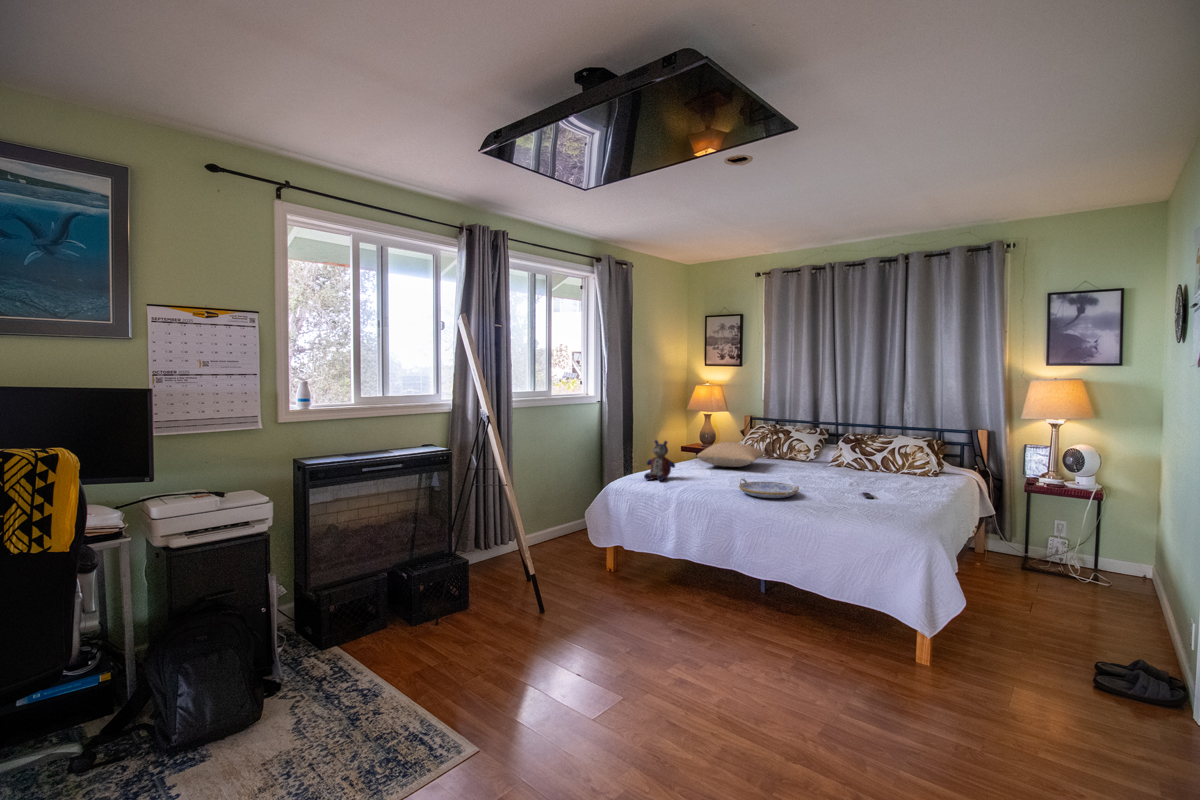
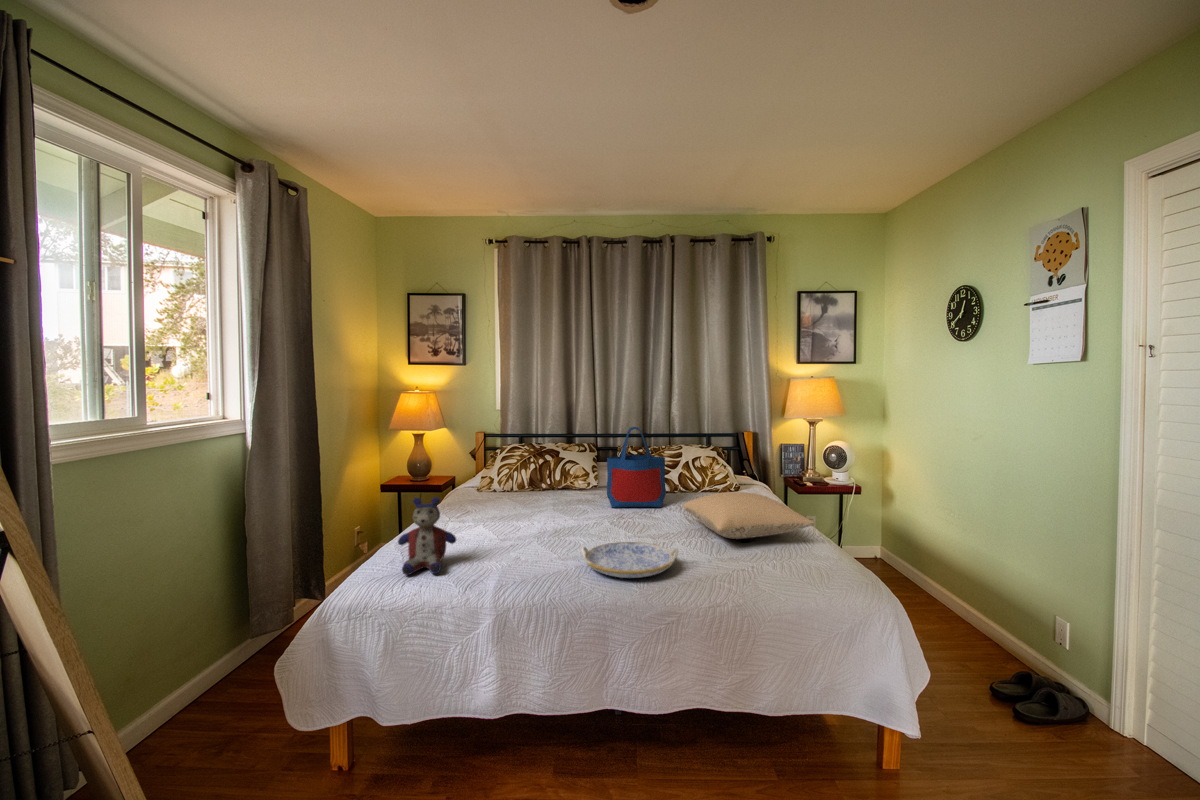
tote bag: none [807,413,853,475] -> present [607,427,666,508]
pillow: present [697,442,765,467] -> present [683,492,815,539]

